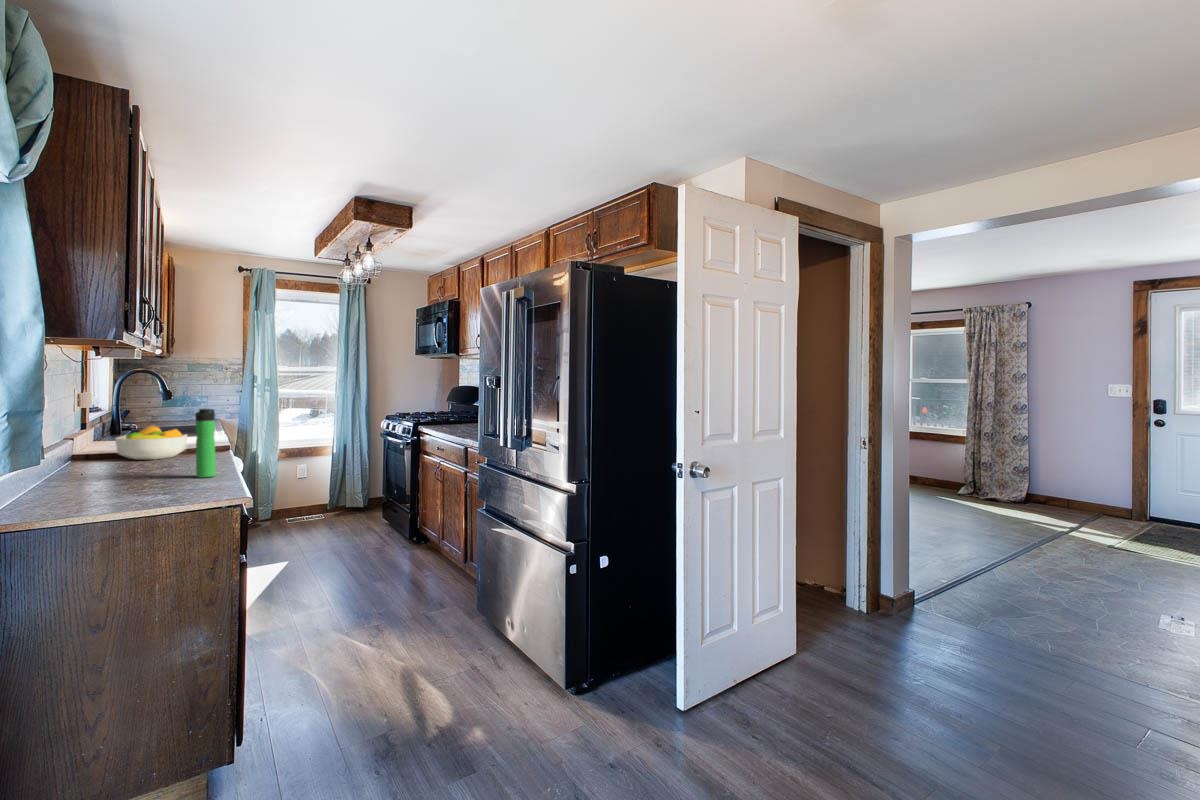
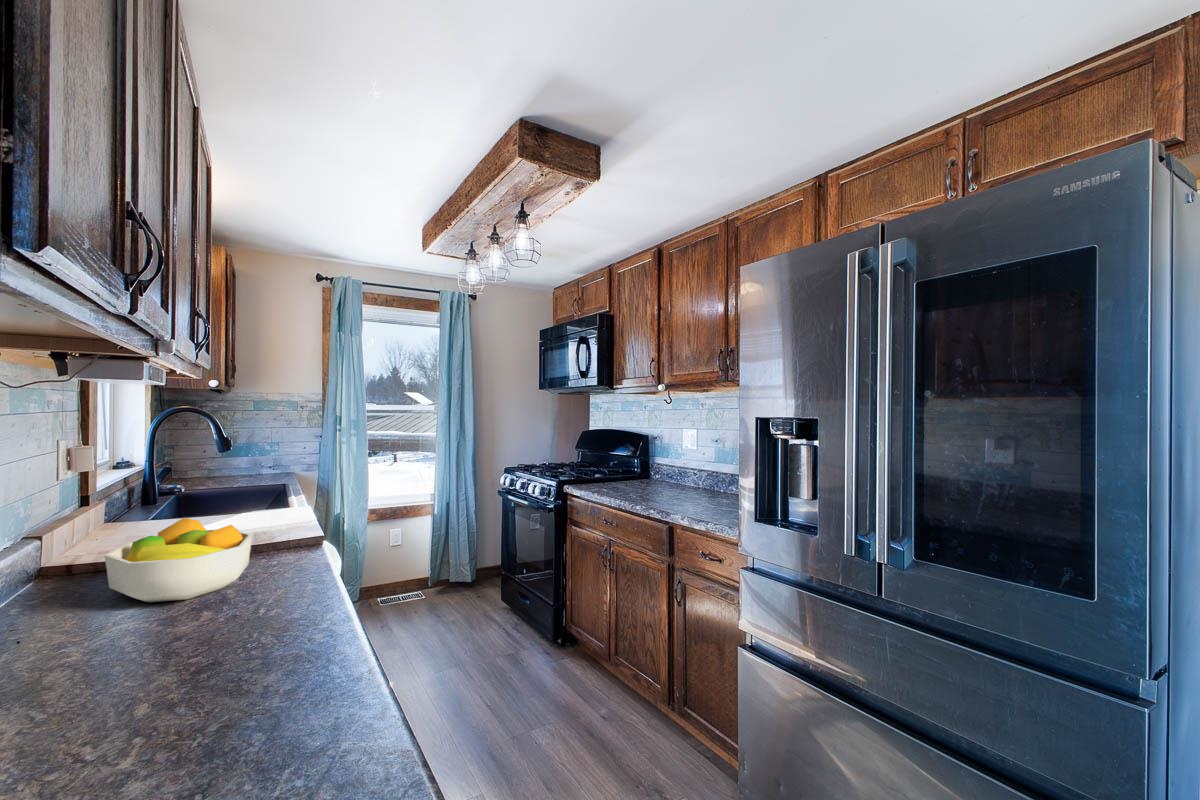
bottle: present [195,409,216,477] -> none [277,512,330,726]

